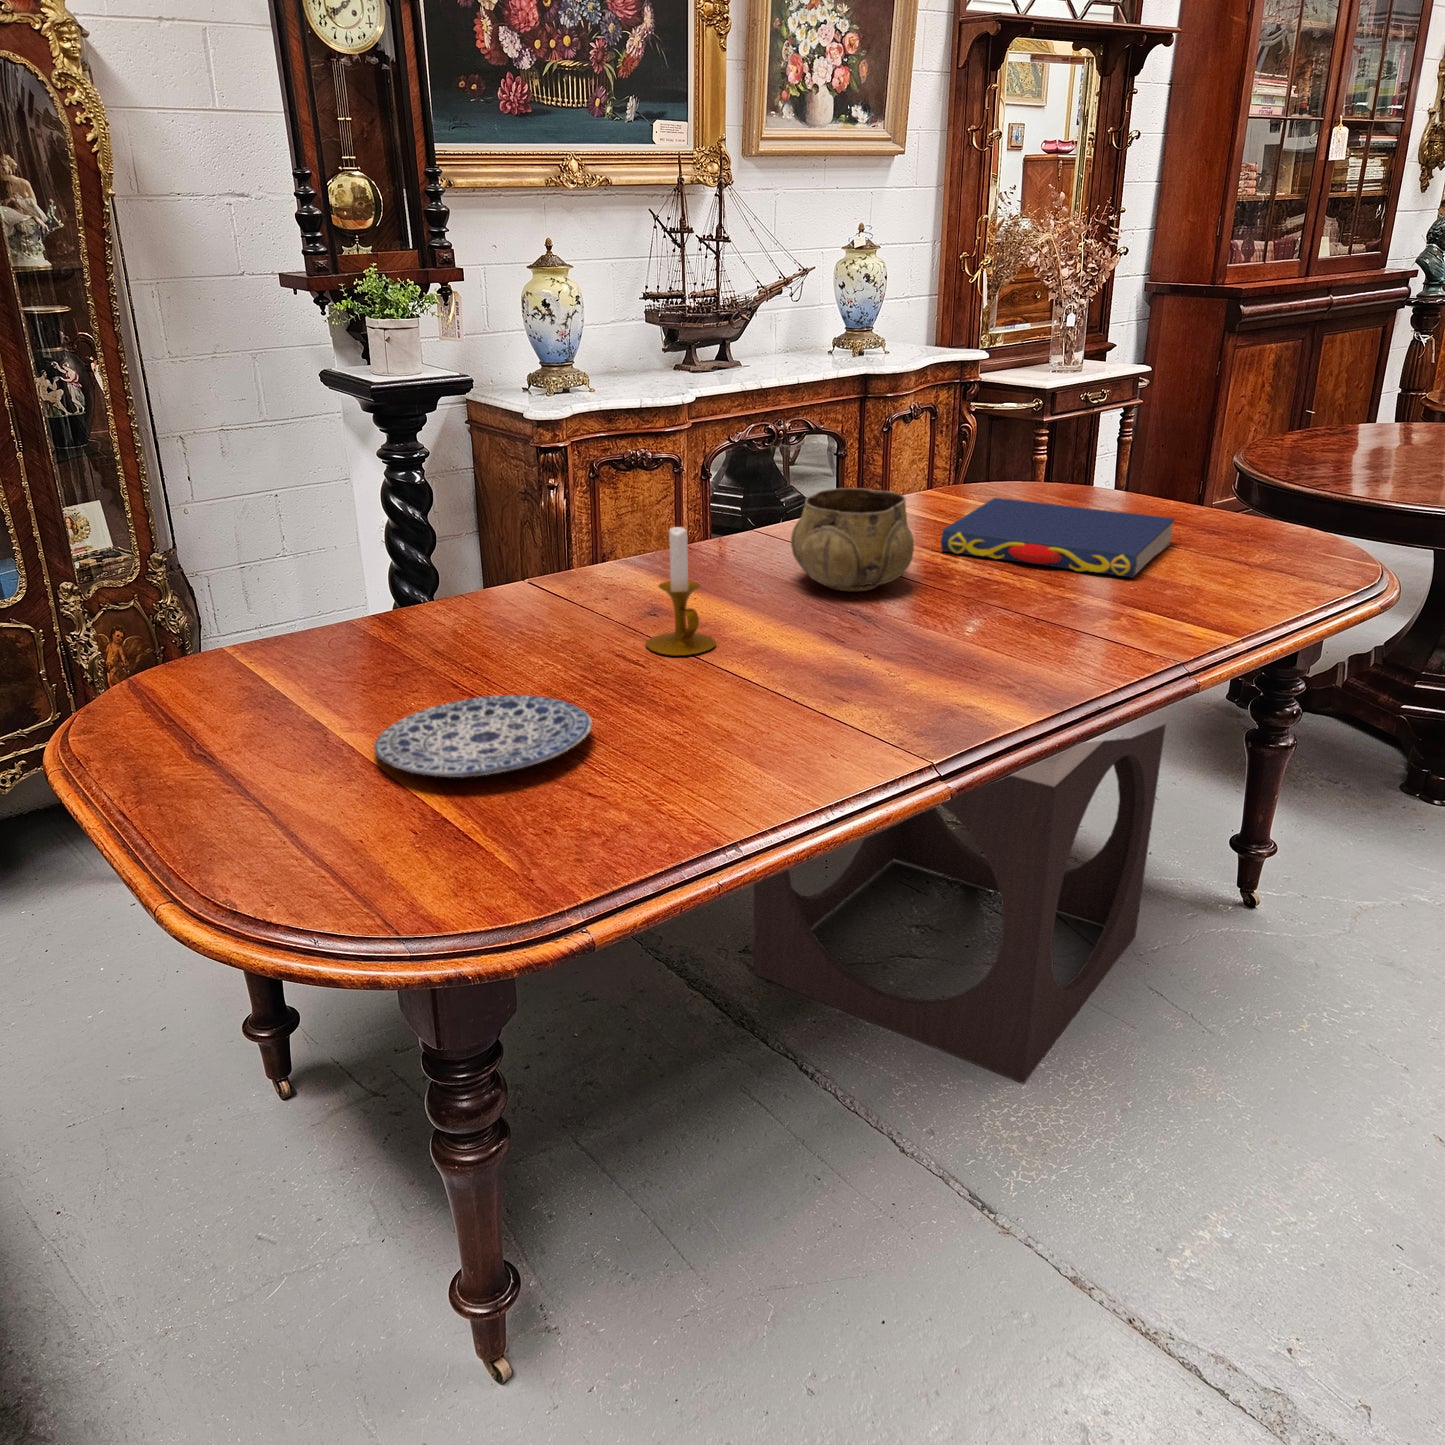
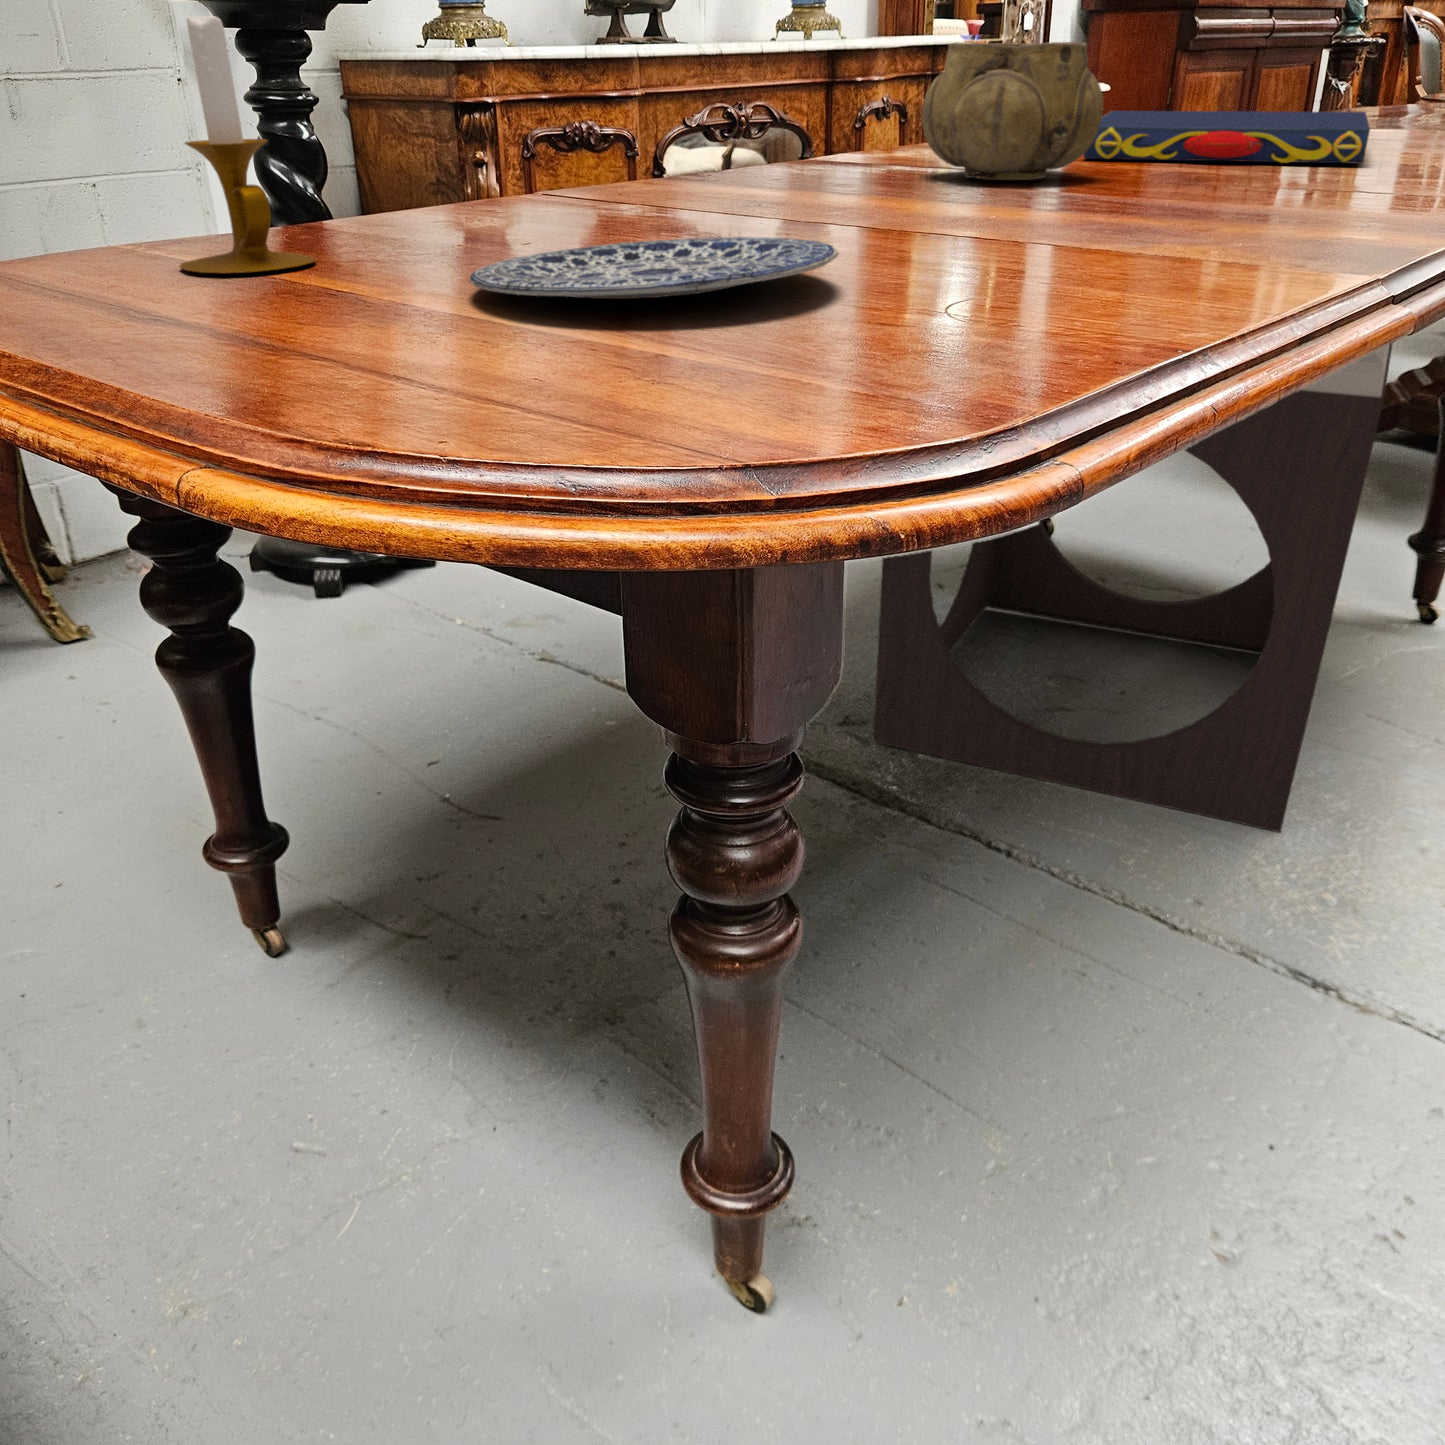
candlestick: present [646,527,716,656] -> present [180,16,315,273]

